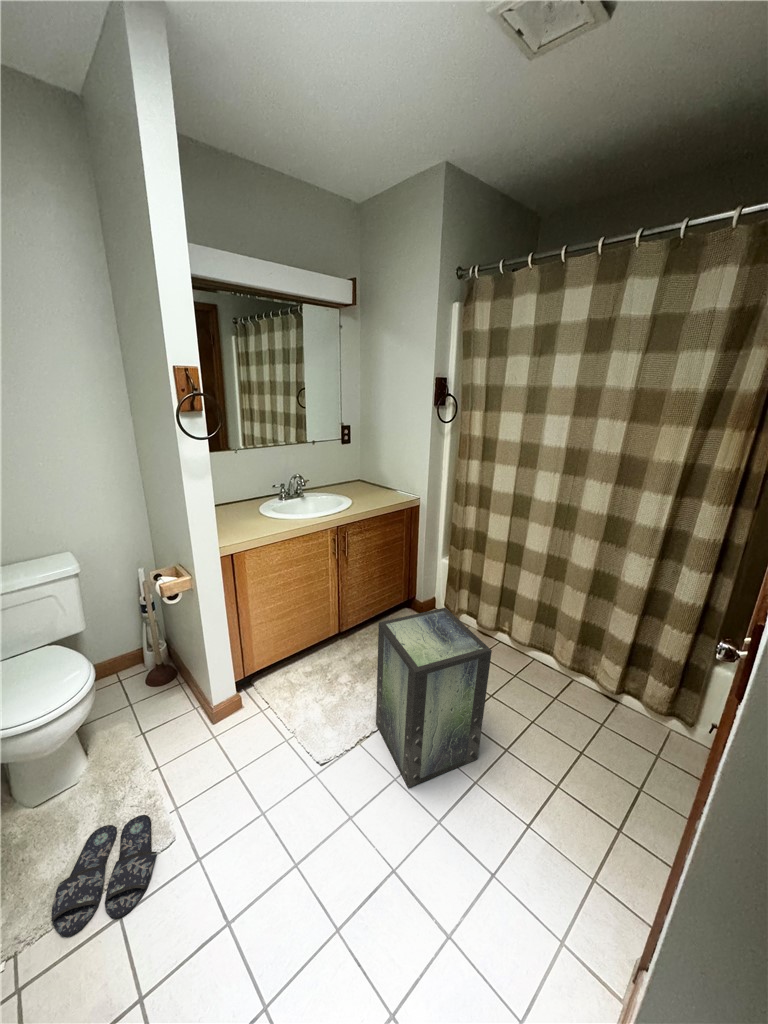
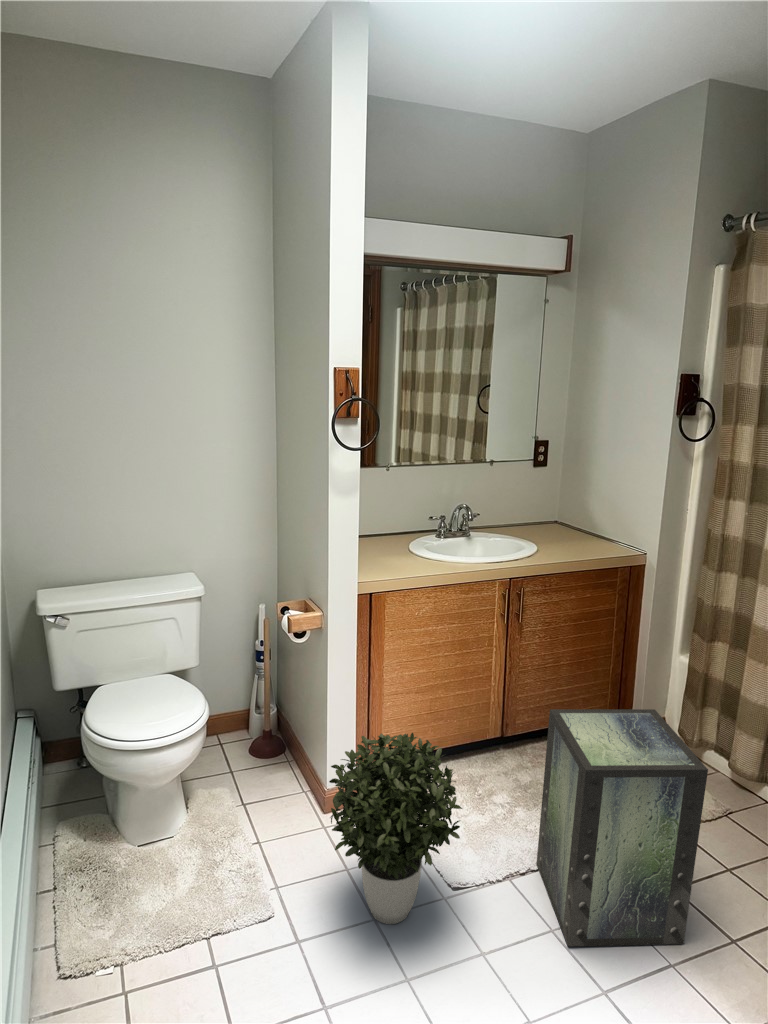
potted plant: none [210,664,326,815] -> present [329,733,462,924]
slippers: present [52,815,157,936] -> none [157,880,256,964]

